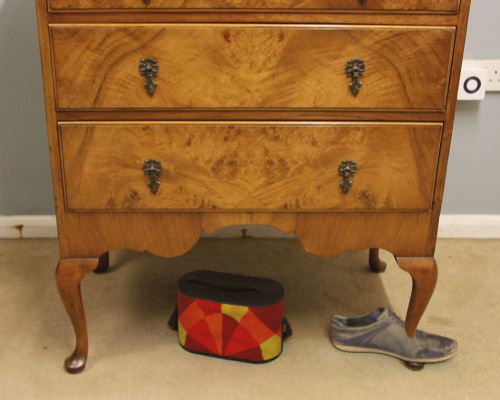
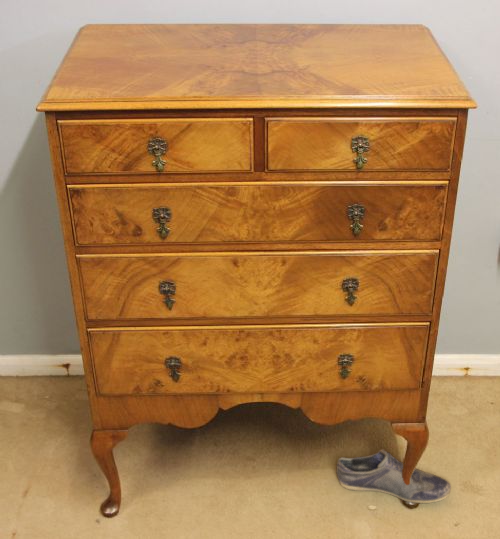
bag: present [168,270,292,363] -> none [189,417,302,505]

